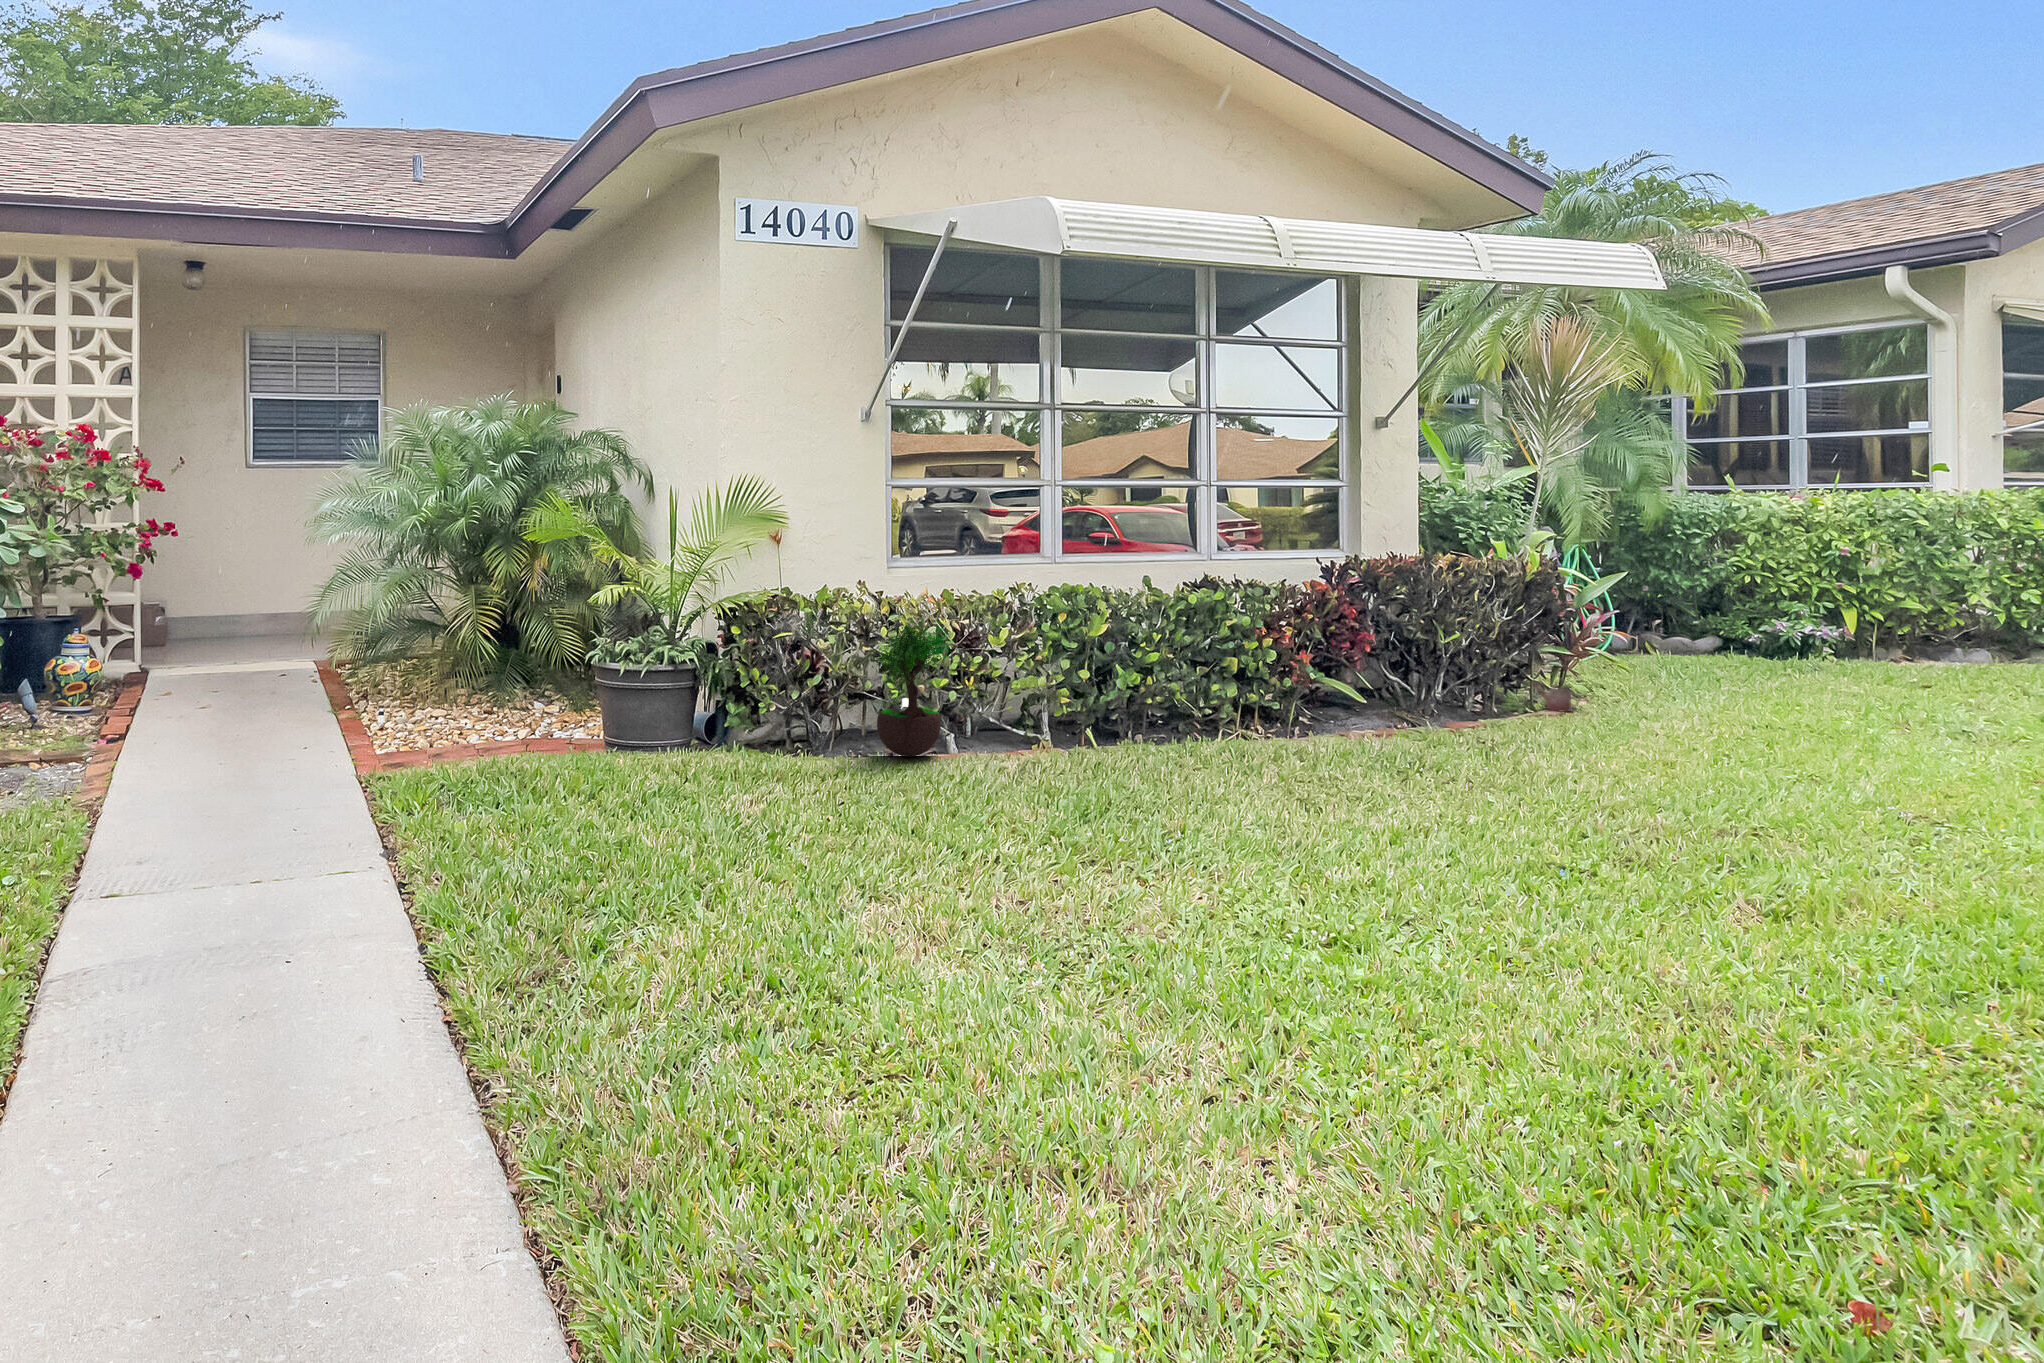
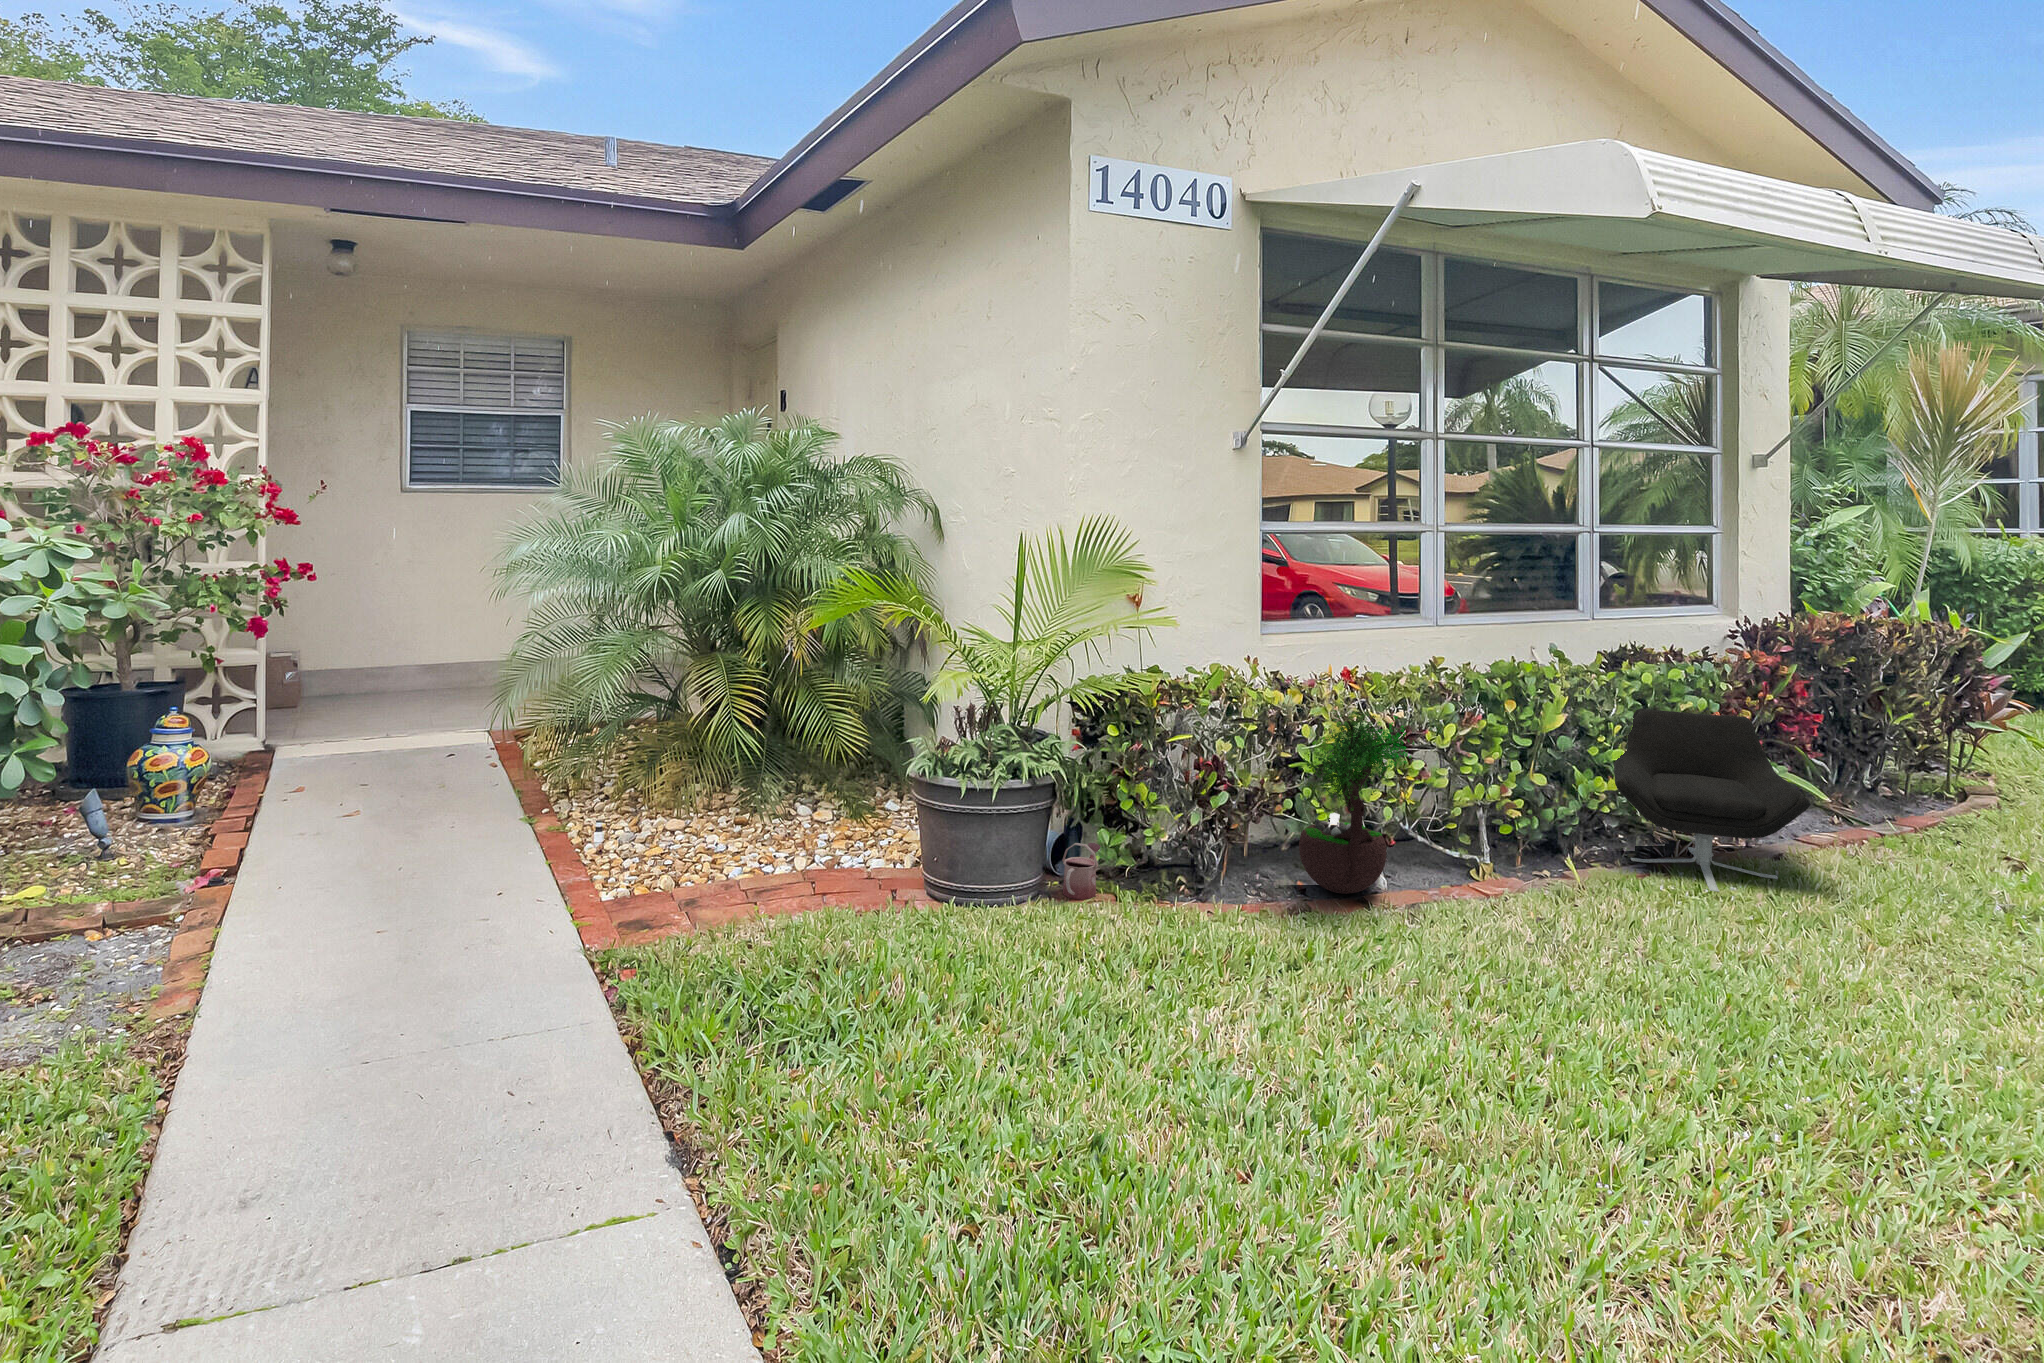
lounge chair: none [1141,627,1284,761] -> present [1614,709,1811,892]
watering can: present [1532,681,1580,712] -> present [1062,843,1101,899]

